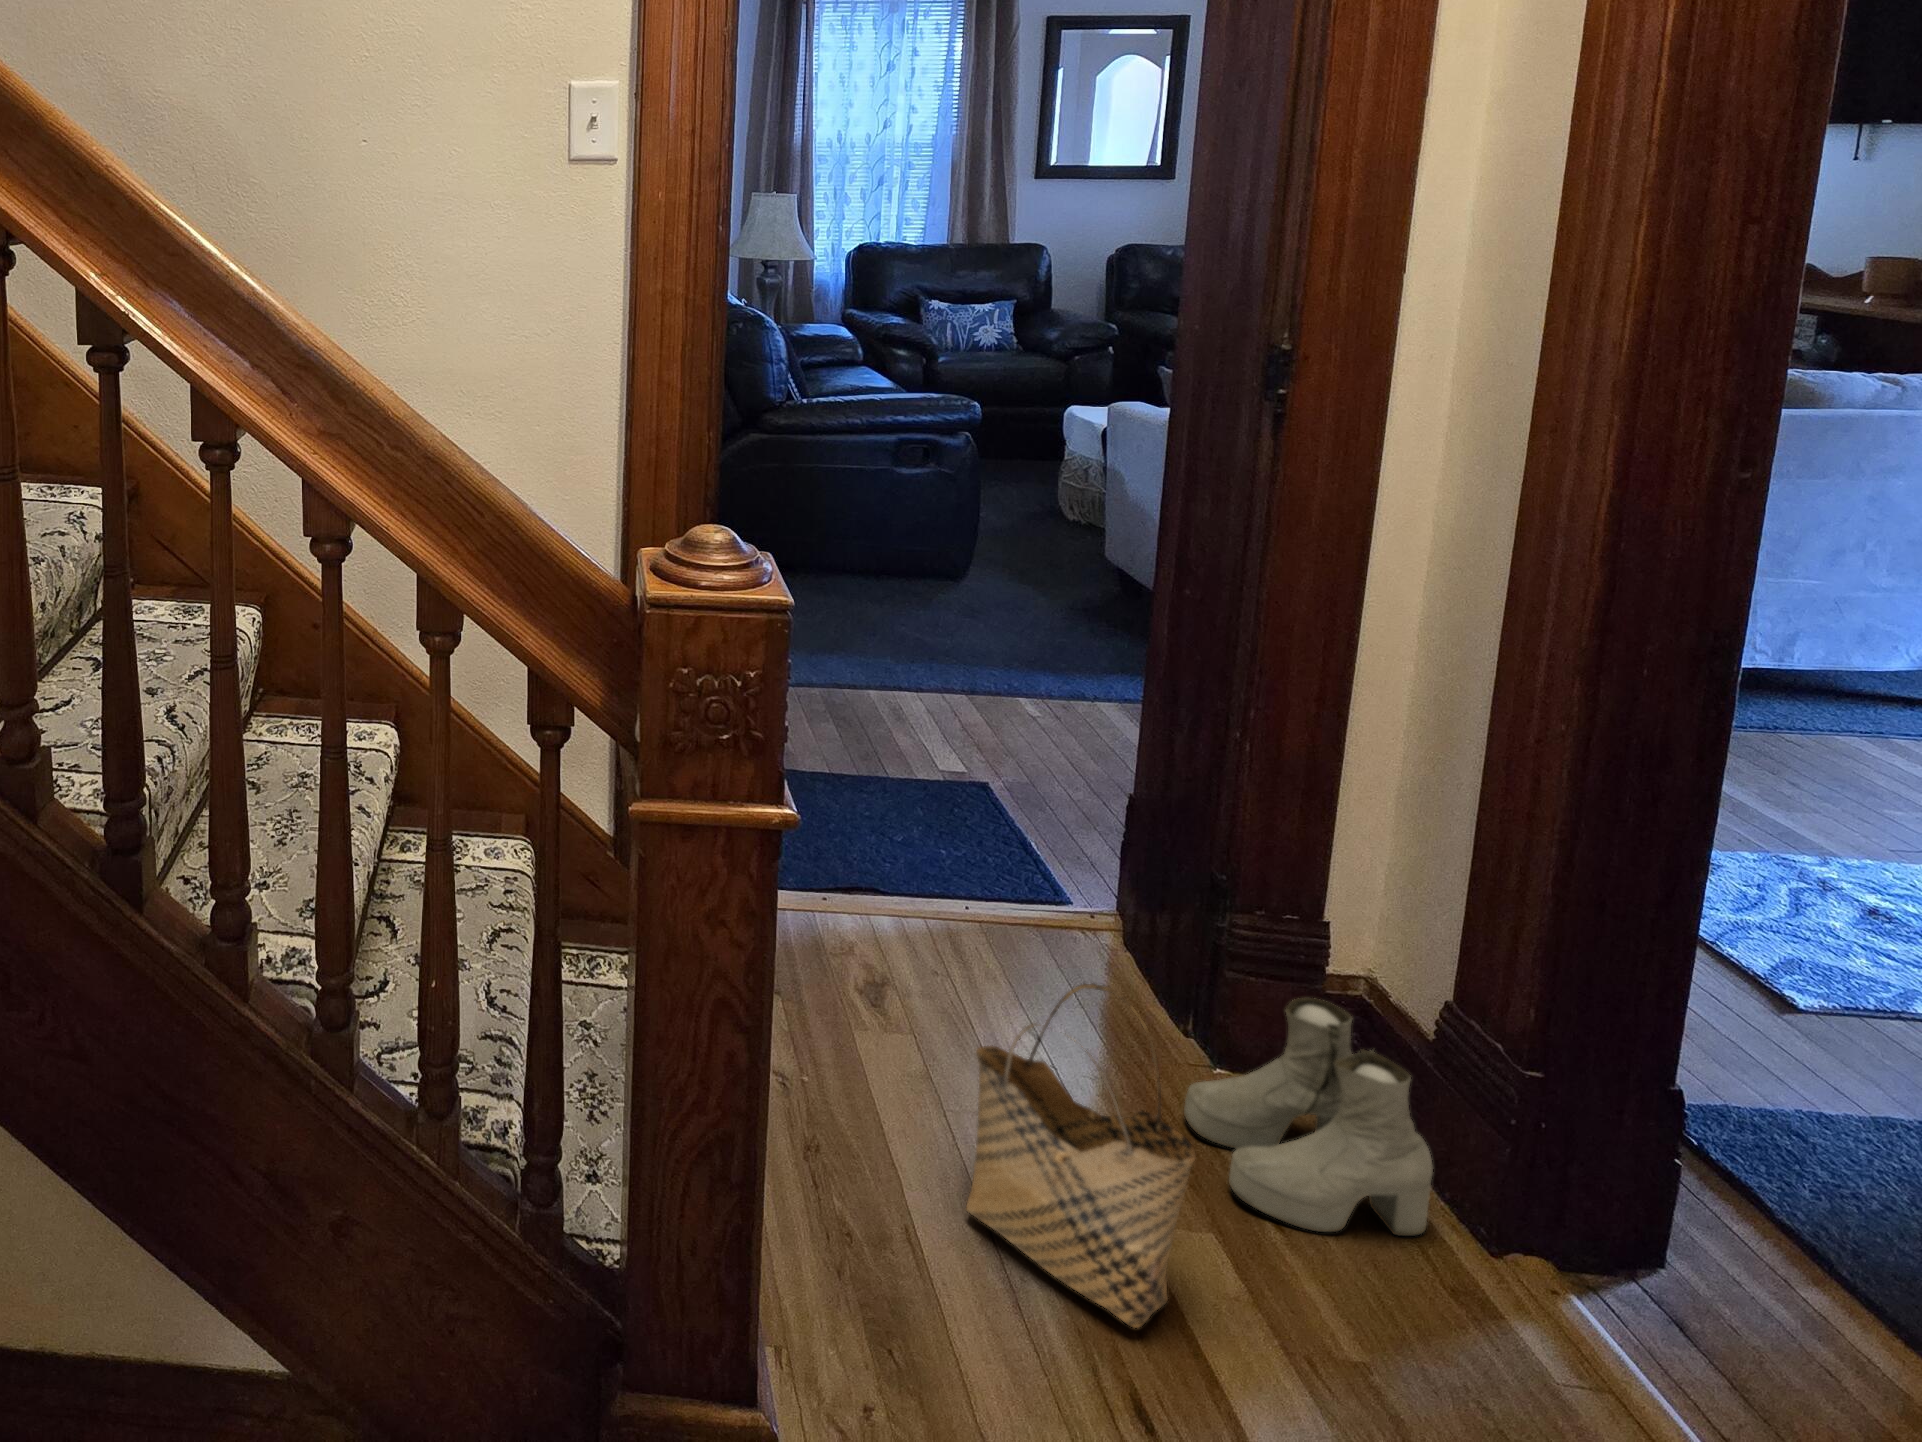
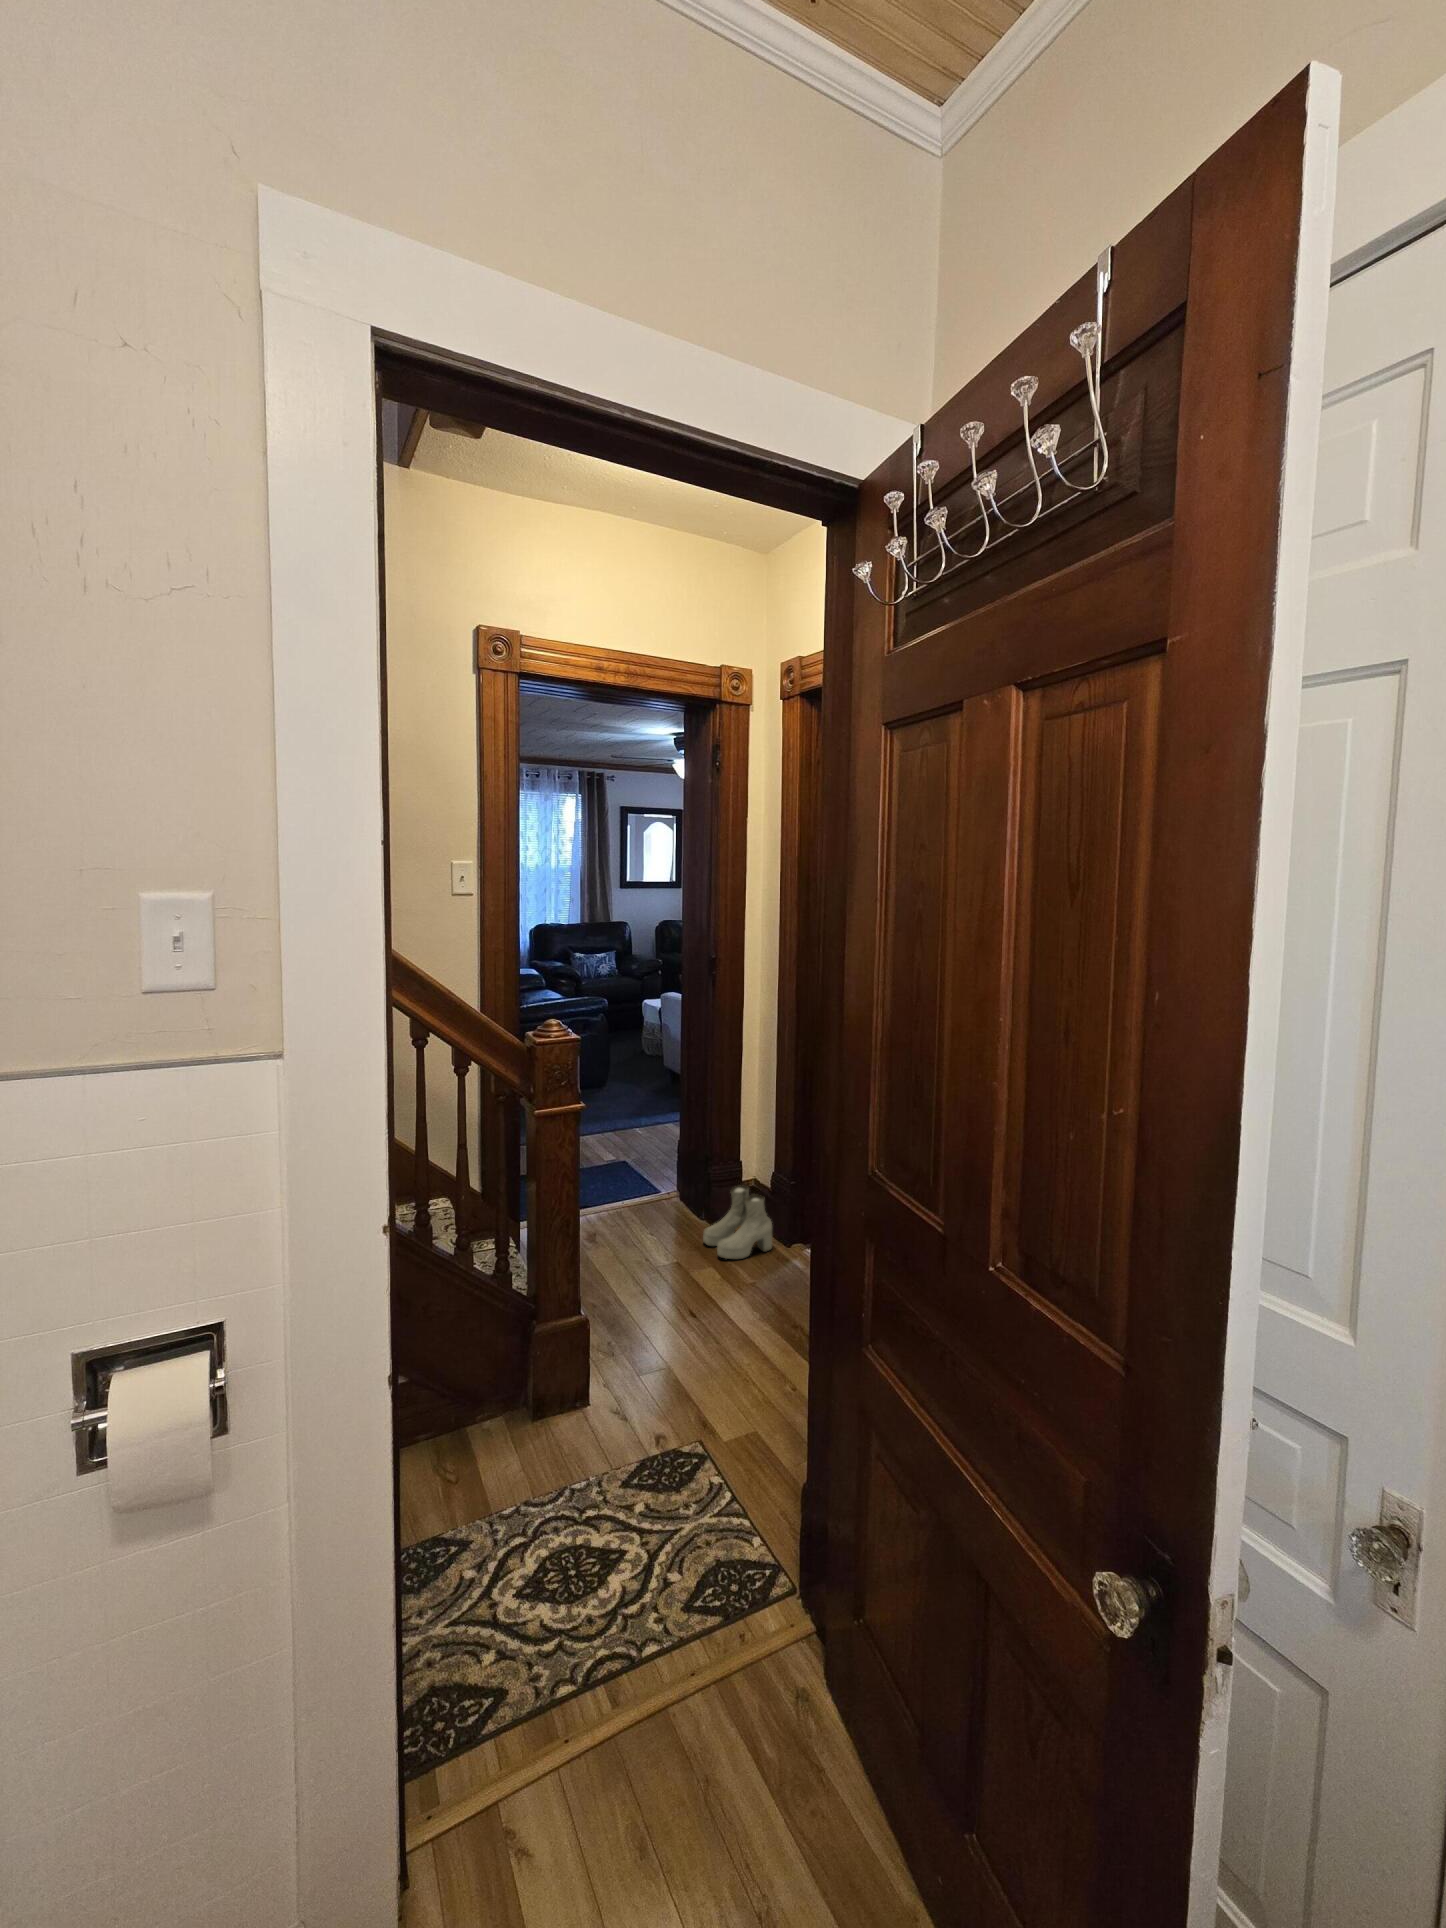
woven basket: present [966,984,1195,1328] -> none [634,1190,705,1299]

